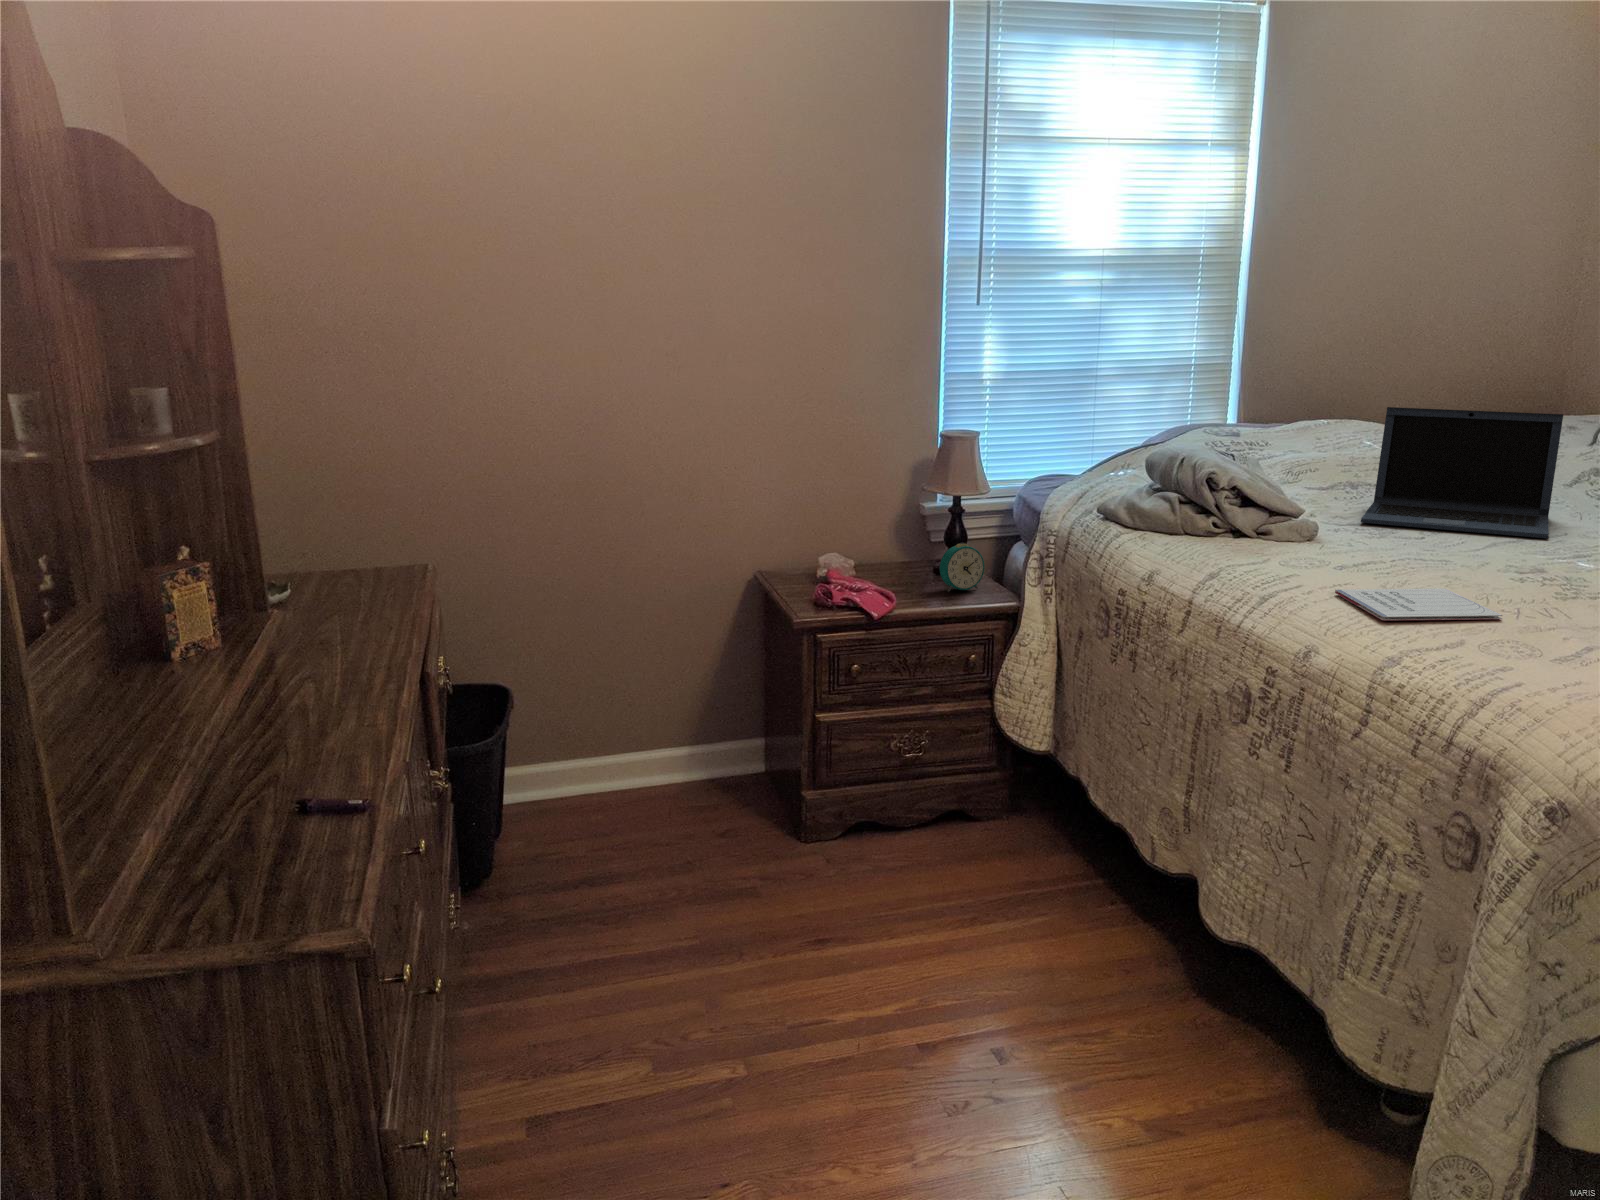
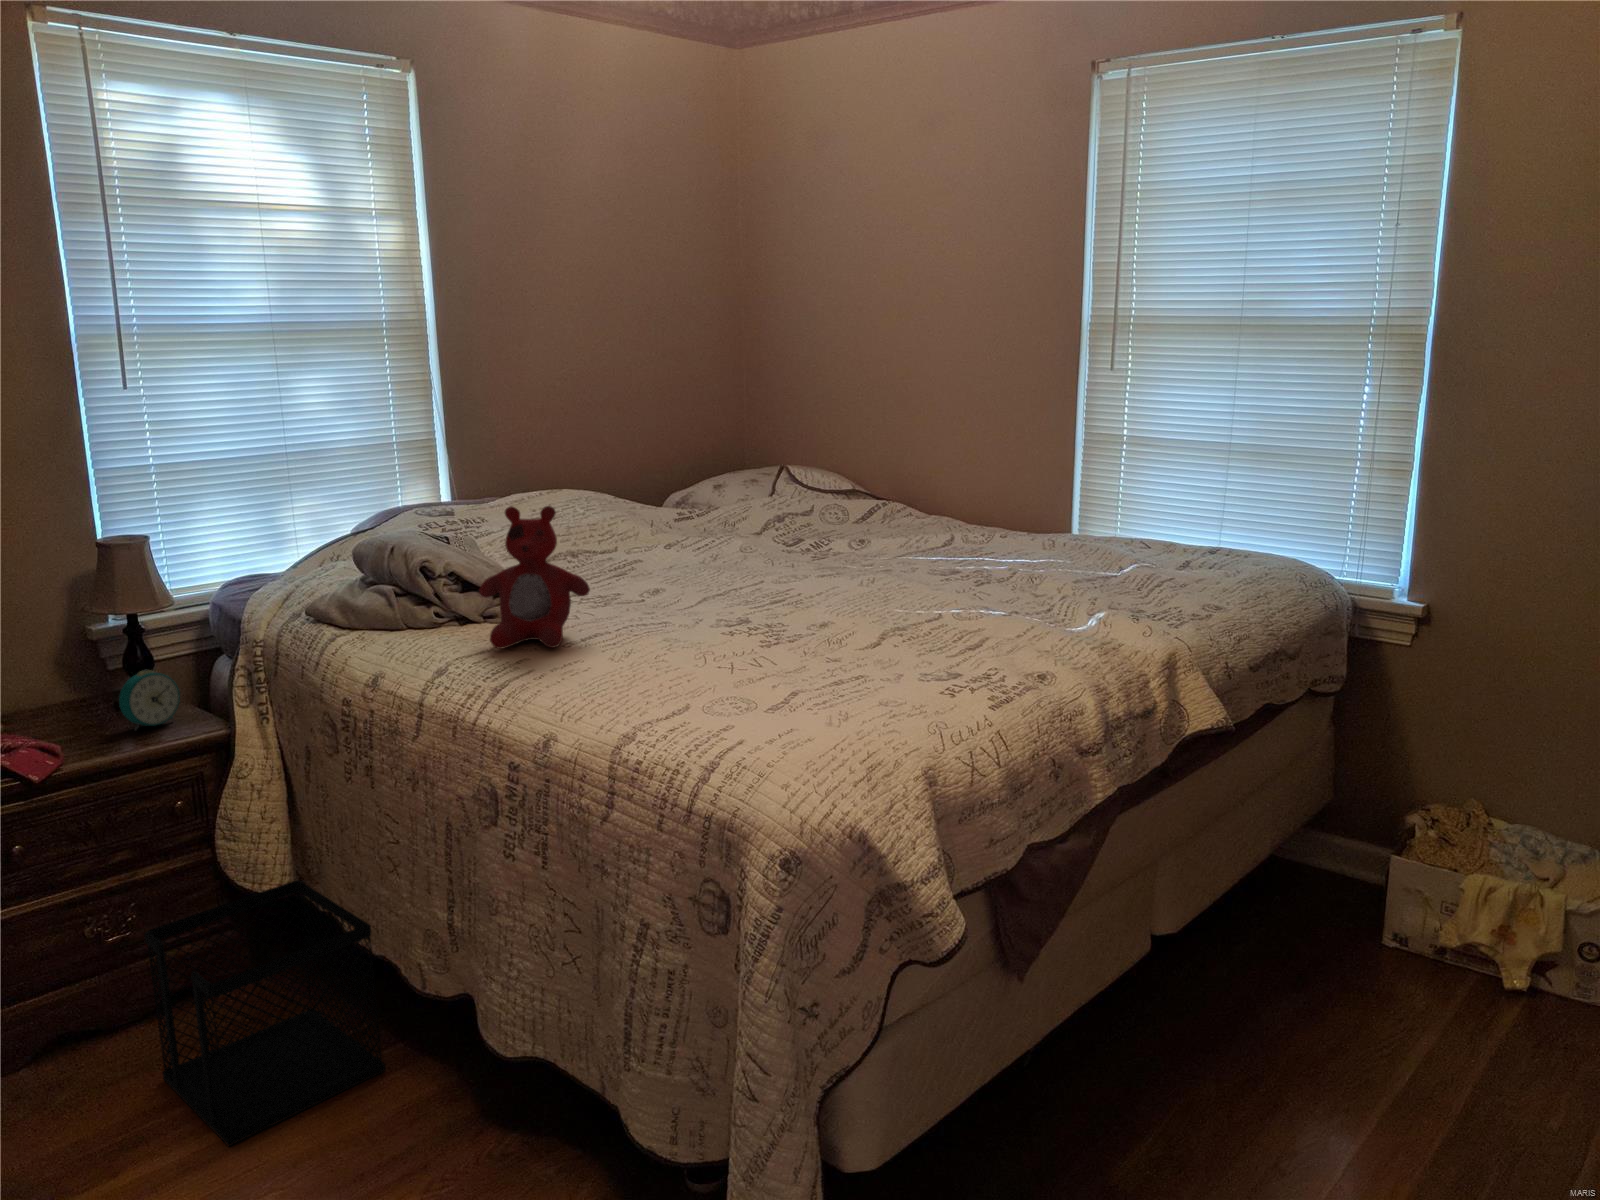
laptop: present [1361,407,1563,538] -> none [580,475,738,592]
stuffed bear: none [1259,428,1374,570] -> present [479,506,590,649]
notebook: present [1335,588,1502,621] -> none [564,651,715,695]
wastebasket: none [934,740,1114,936] -> present [144,880,385,1146]

